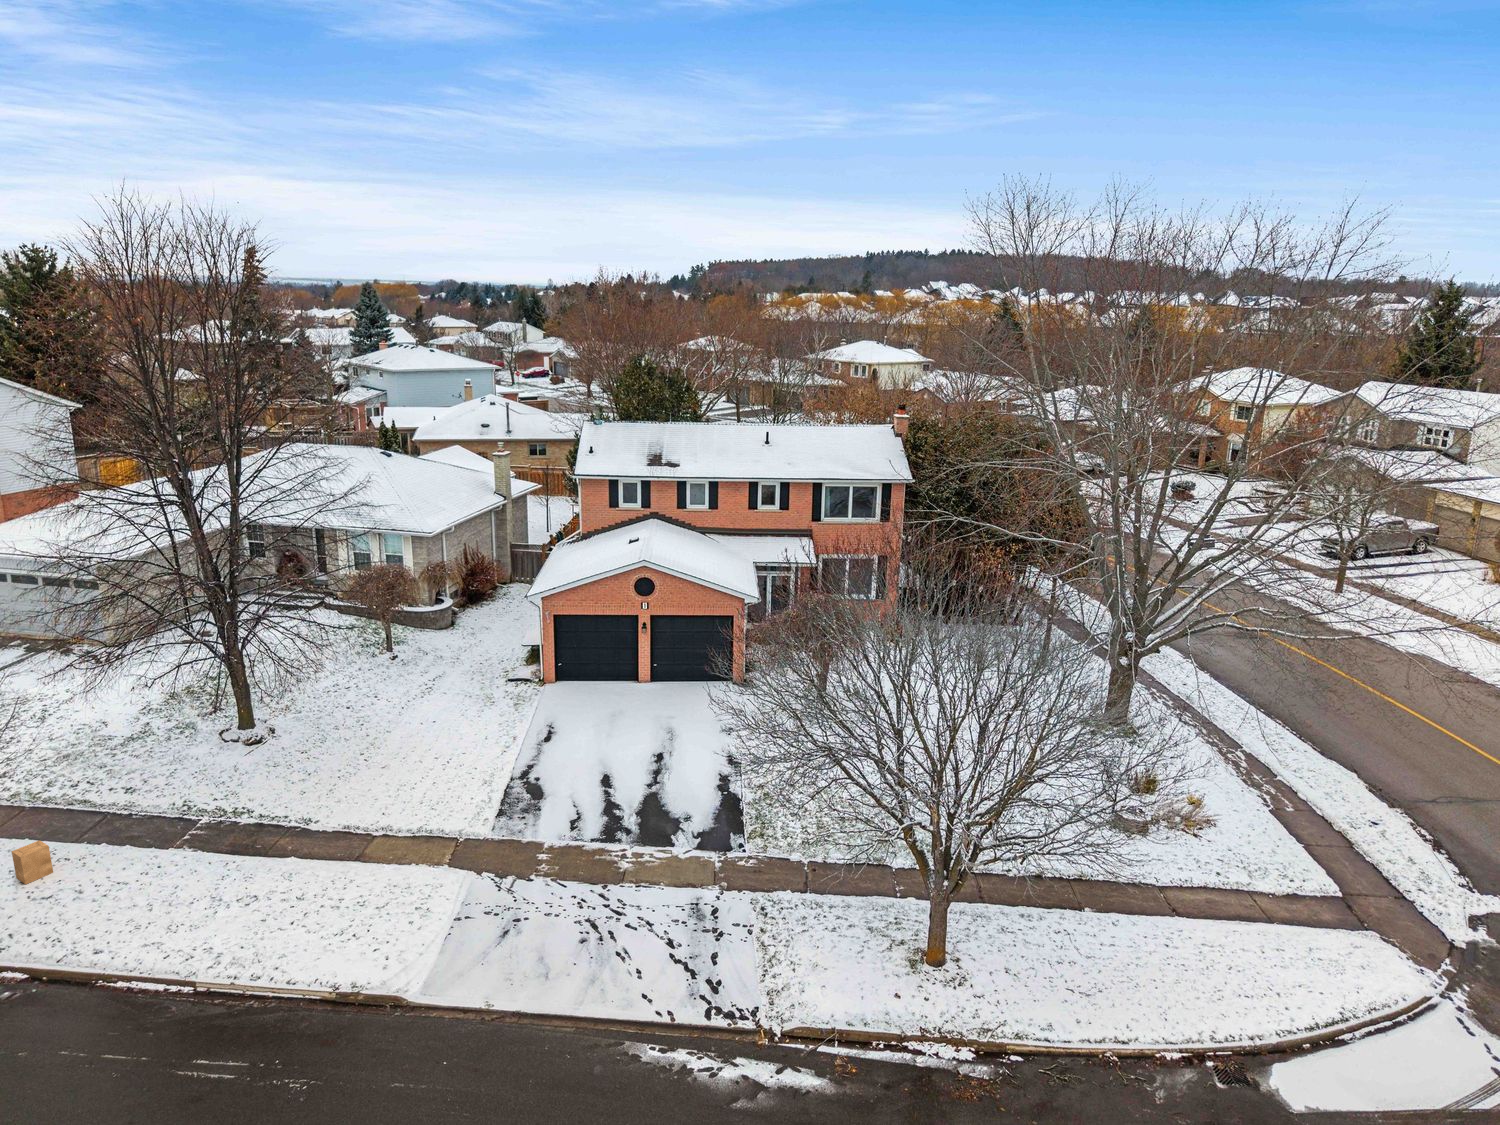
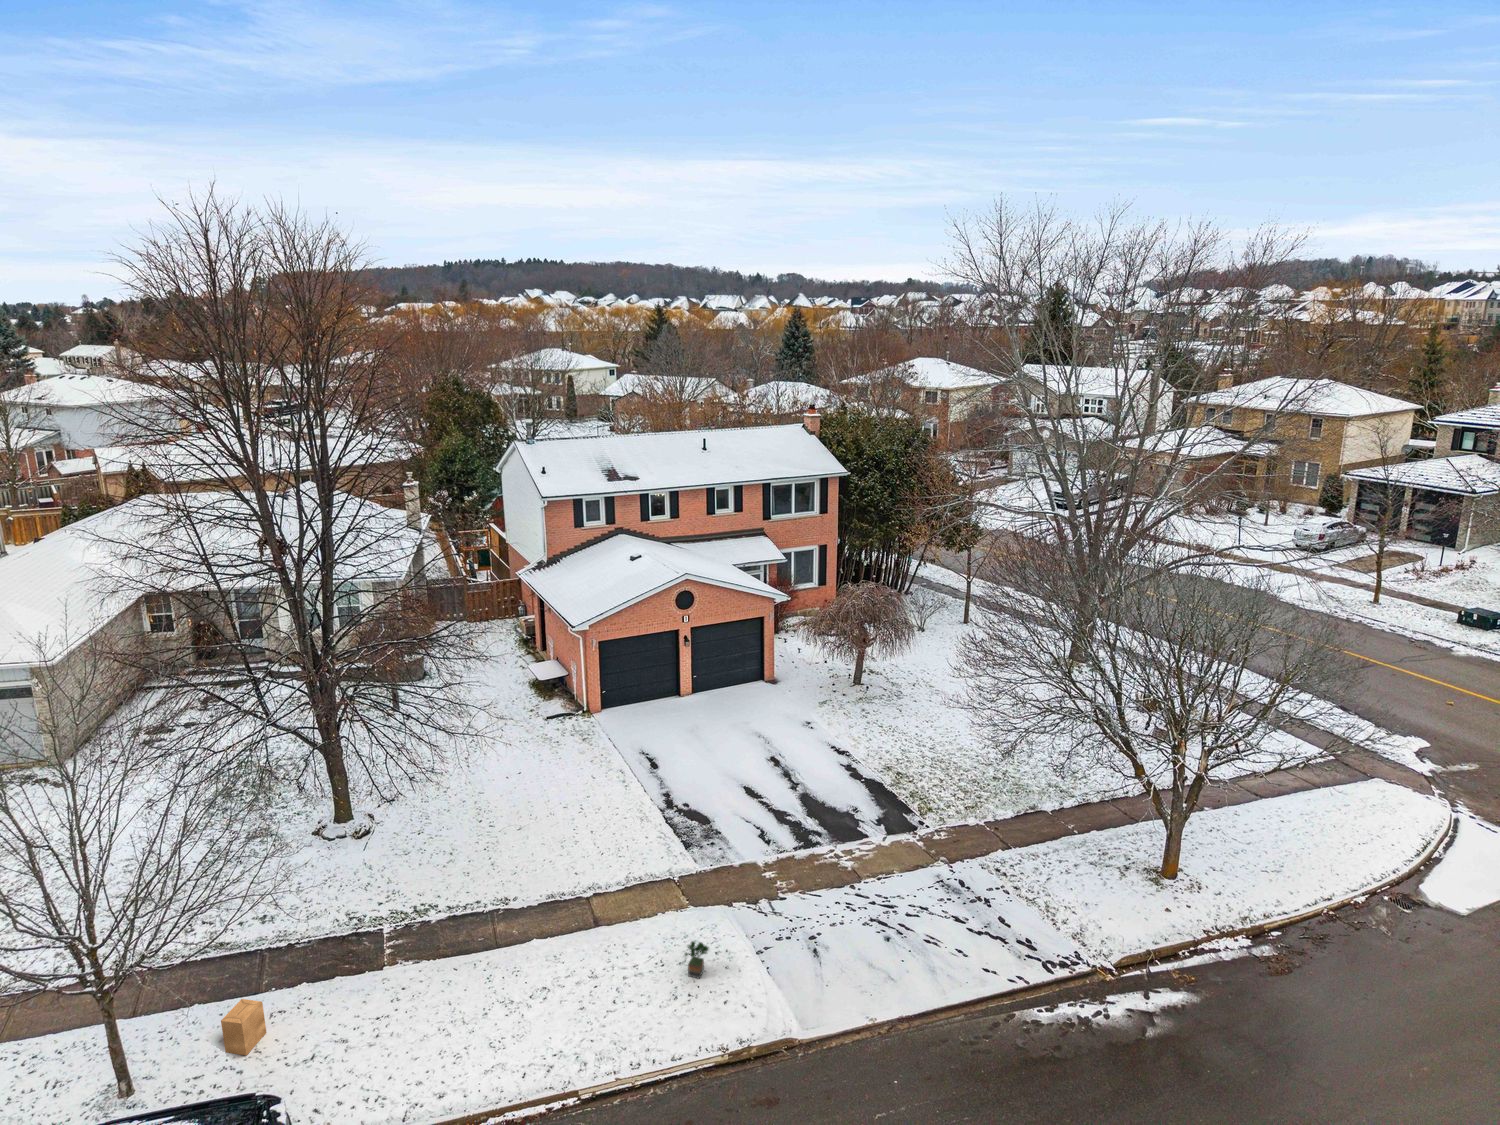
potted tree: none [372,889,398,926] -> present [685,941,709,979]

